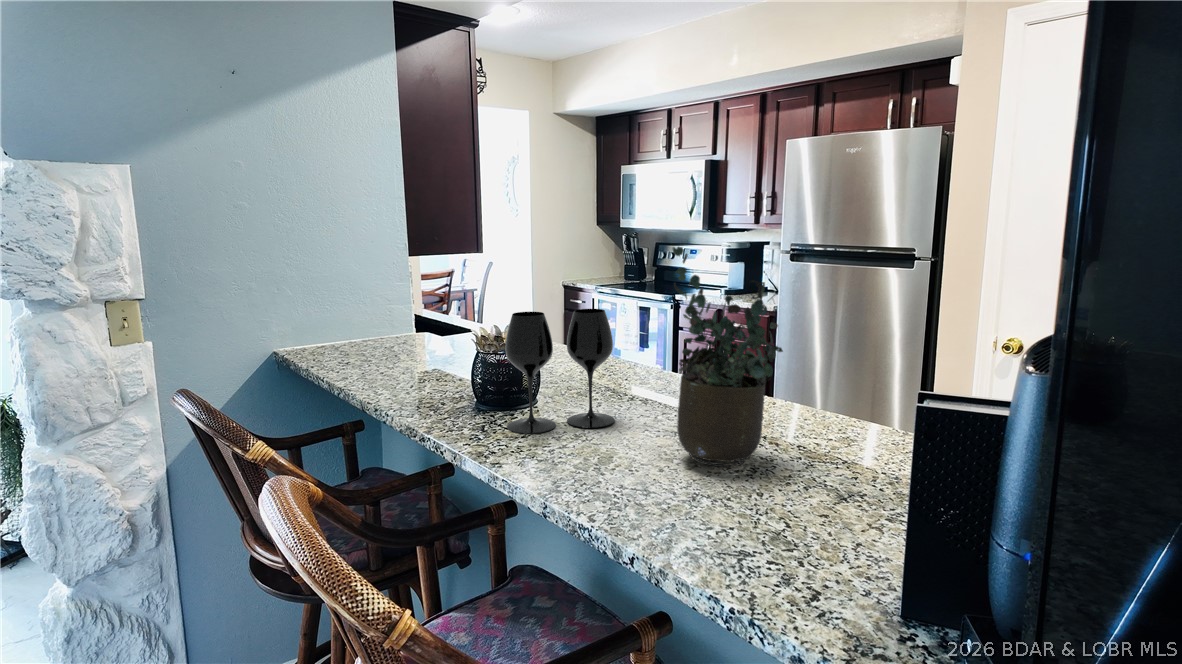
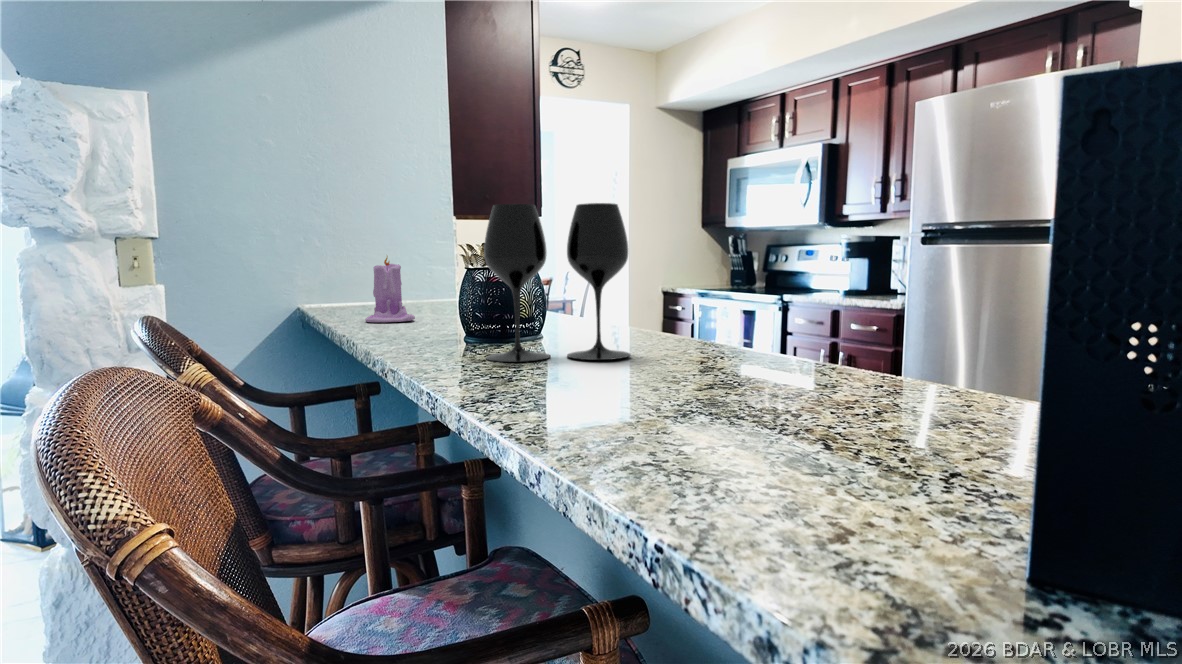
potted plant: present [673,247,783,468] -> none [691,91,852,393]
candle: none [358,313,401,373] -> present [365,256,415,322]

